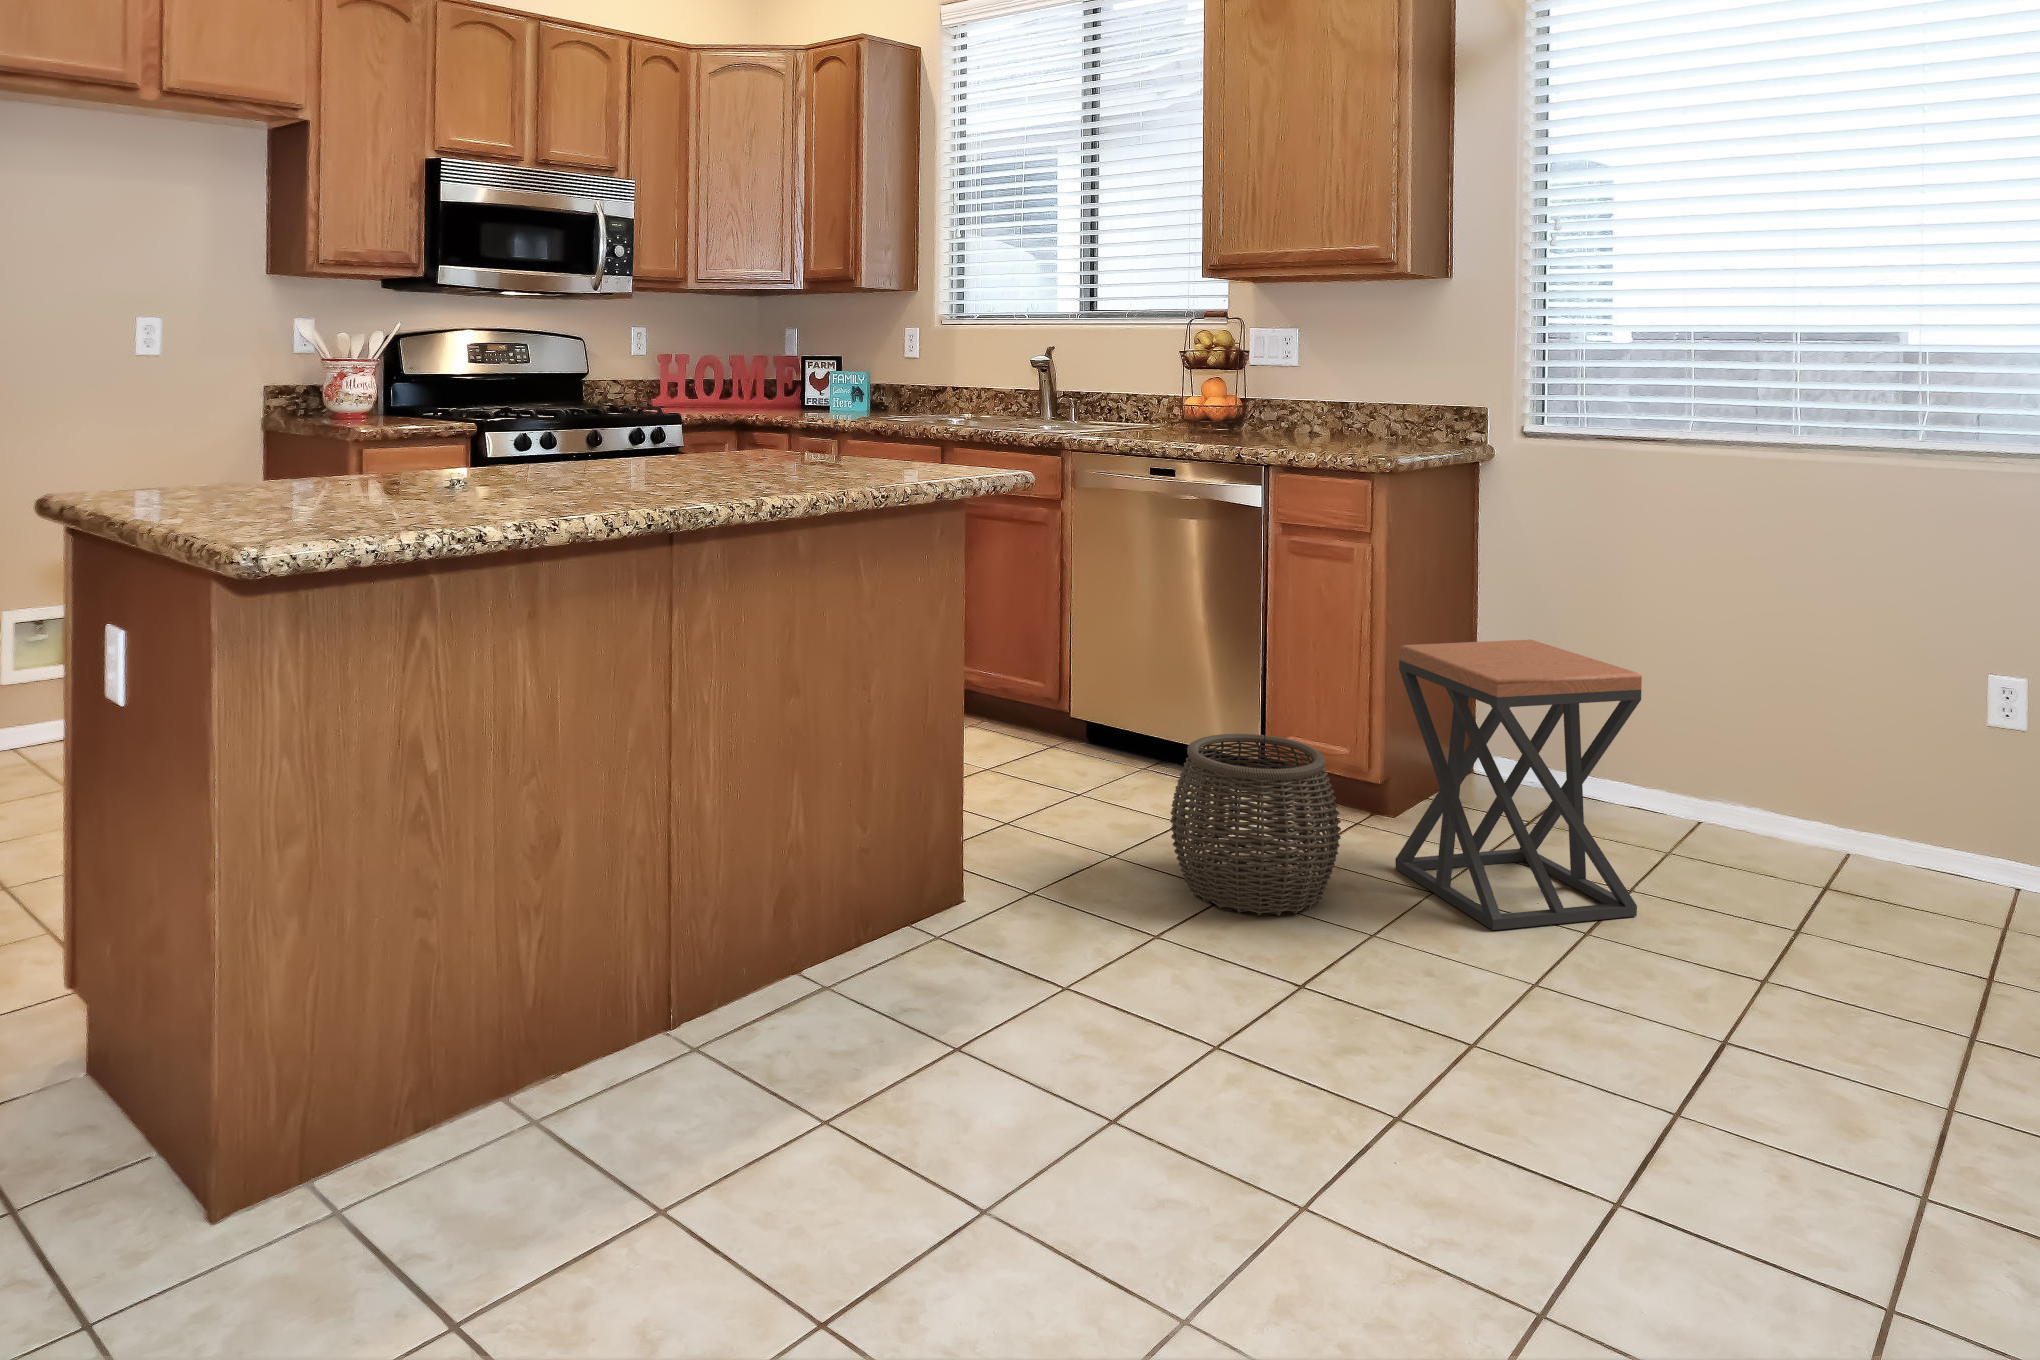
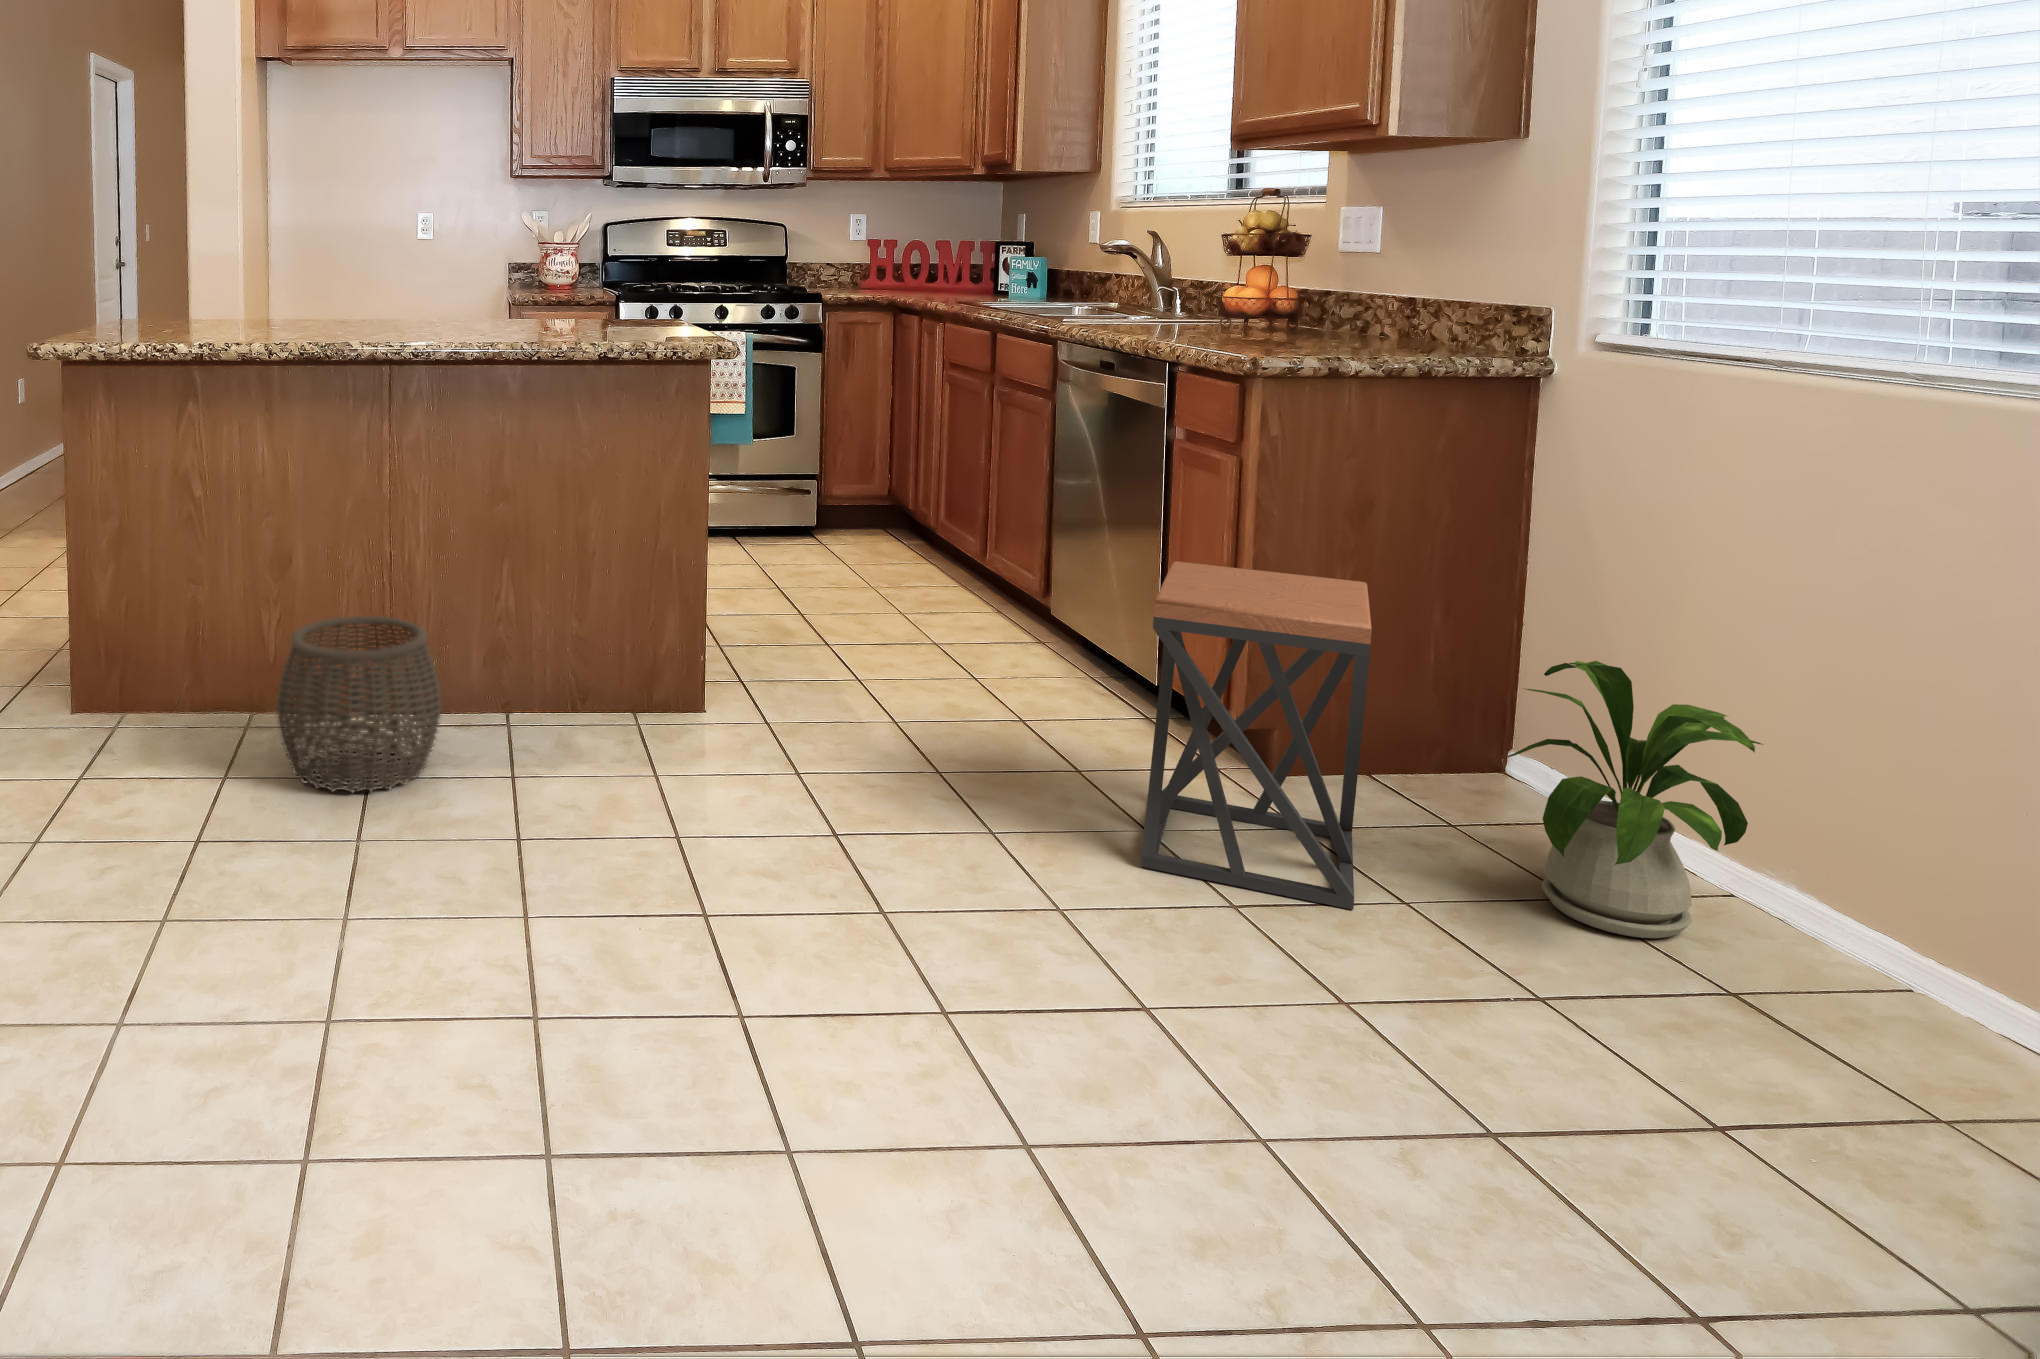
house plant: none [1630,675,1838,879] -> present [1507,661,1763,938]
woven basket: present [1170,734,1341,916] -> present [277,616,441,793]

